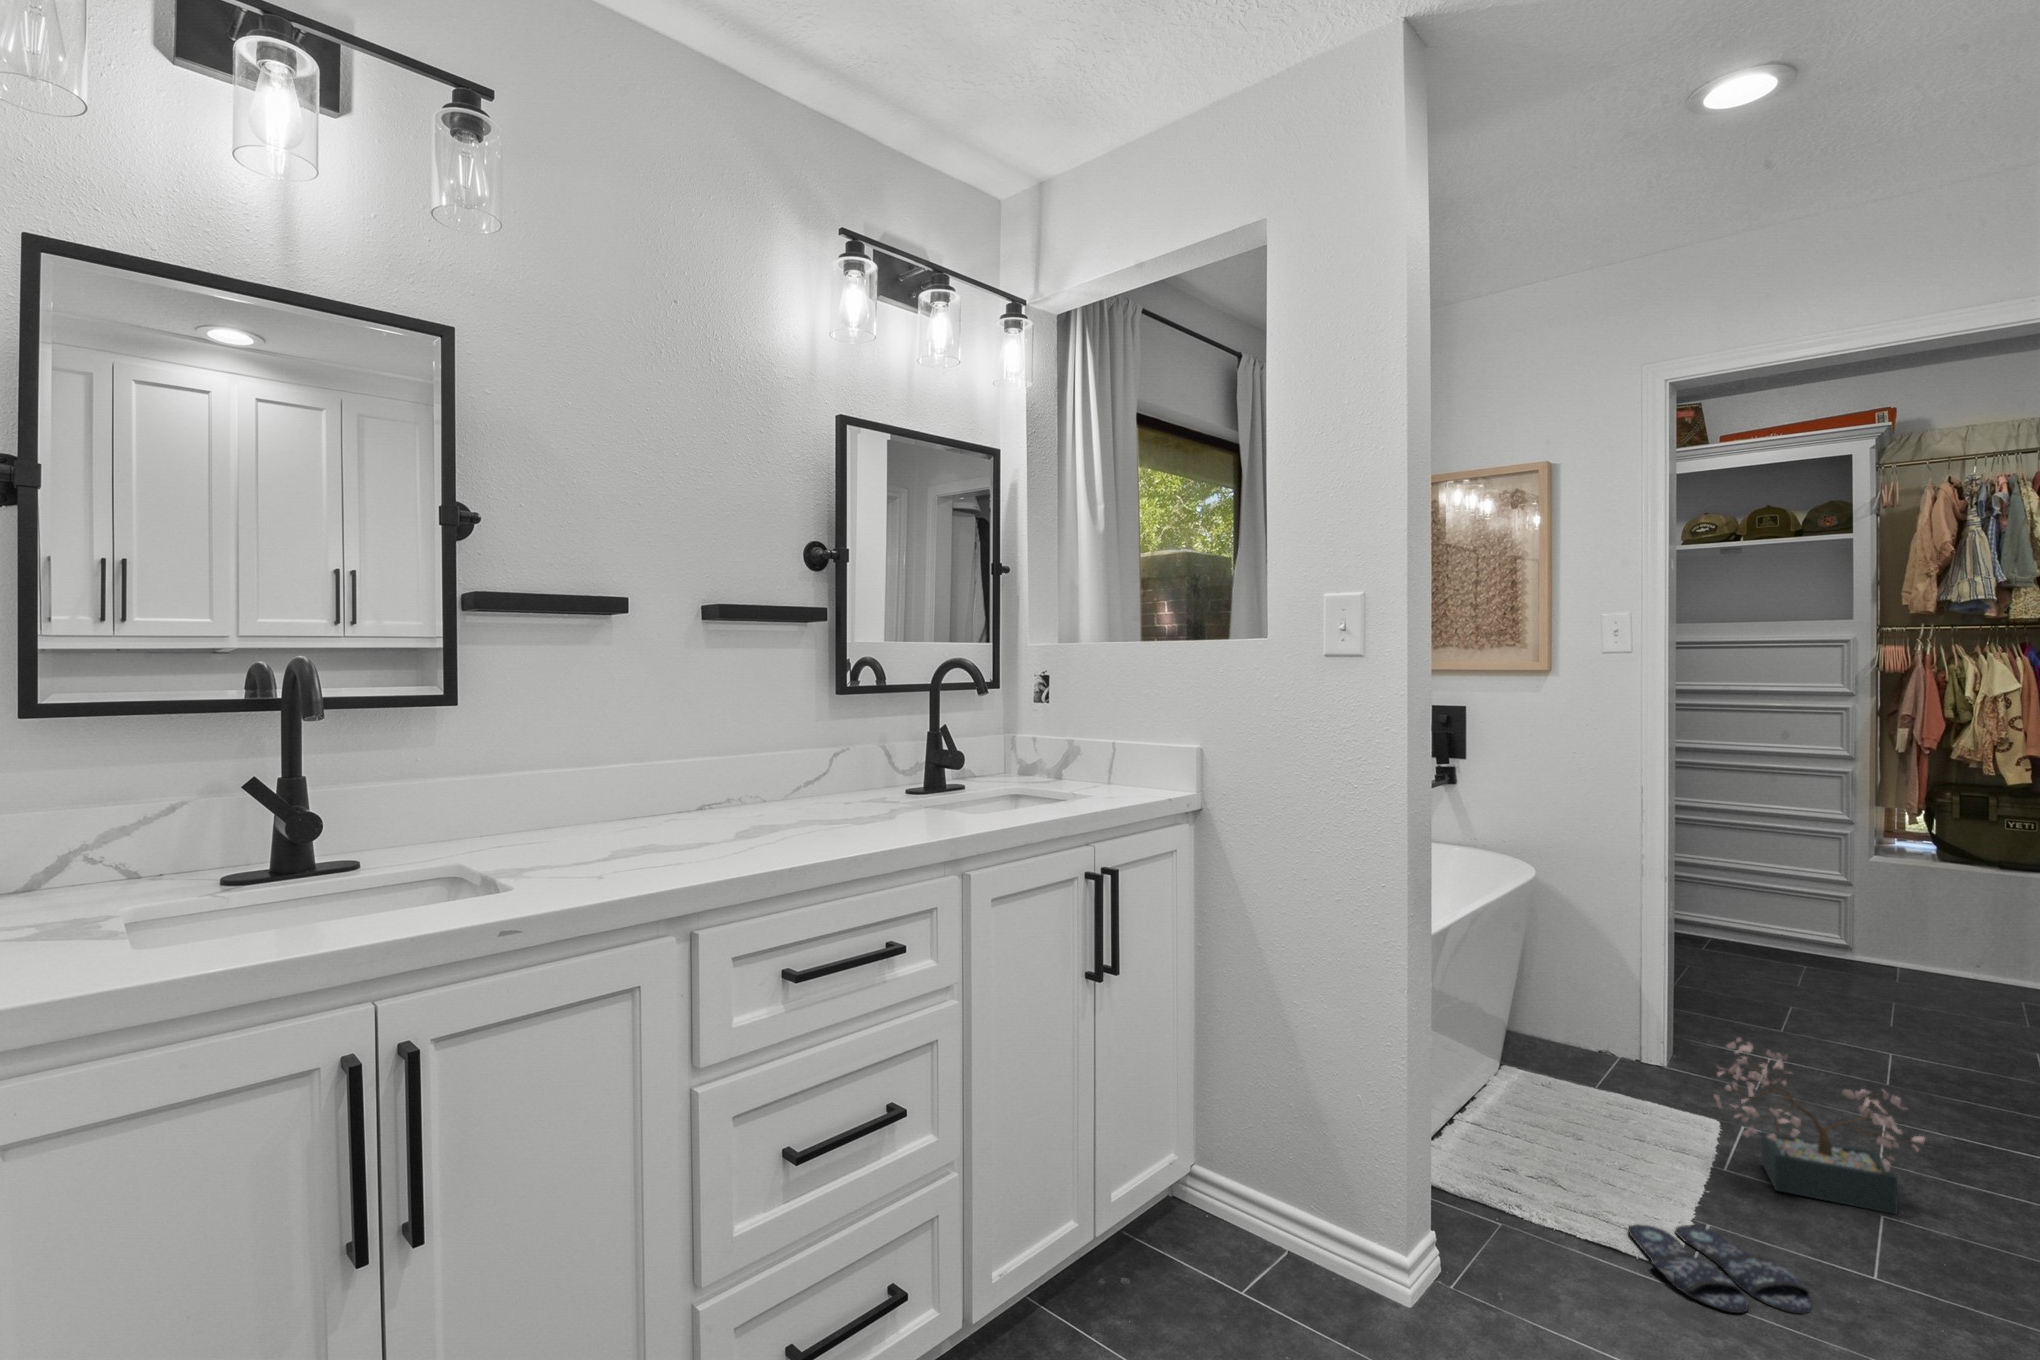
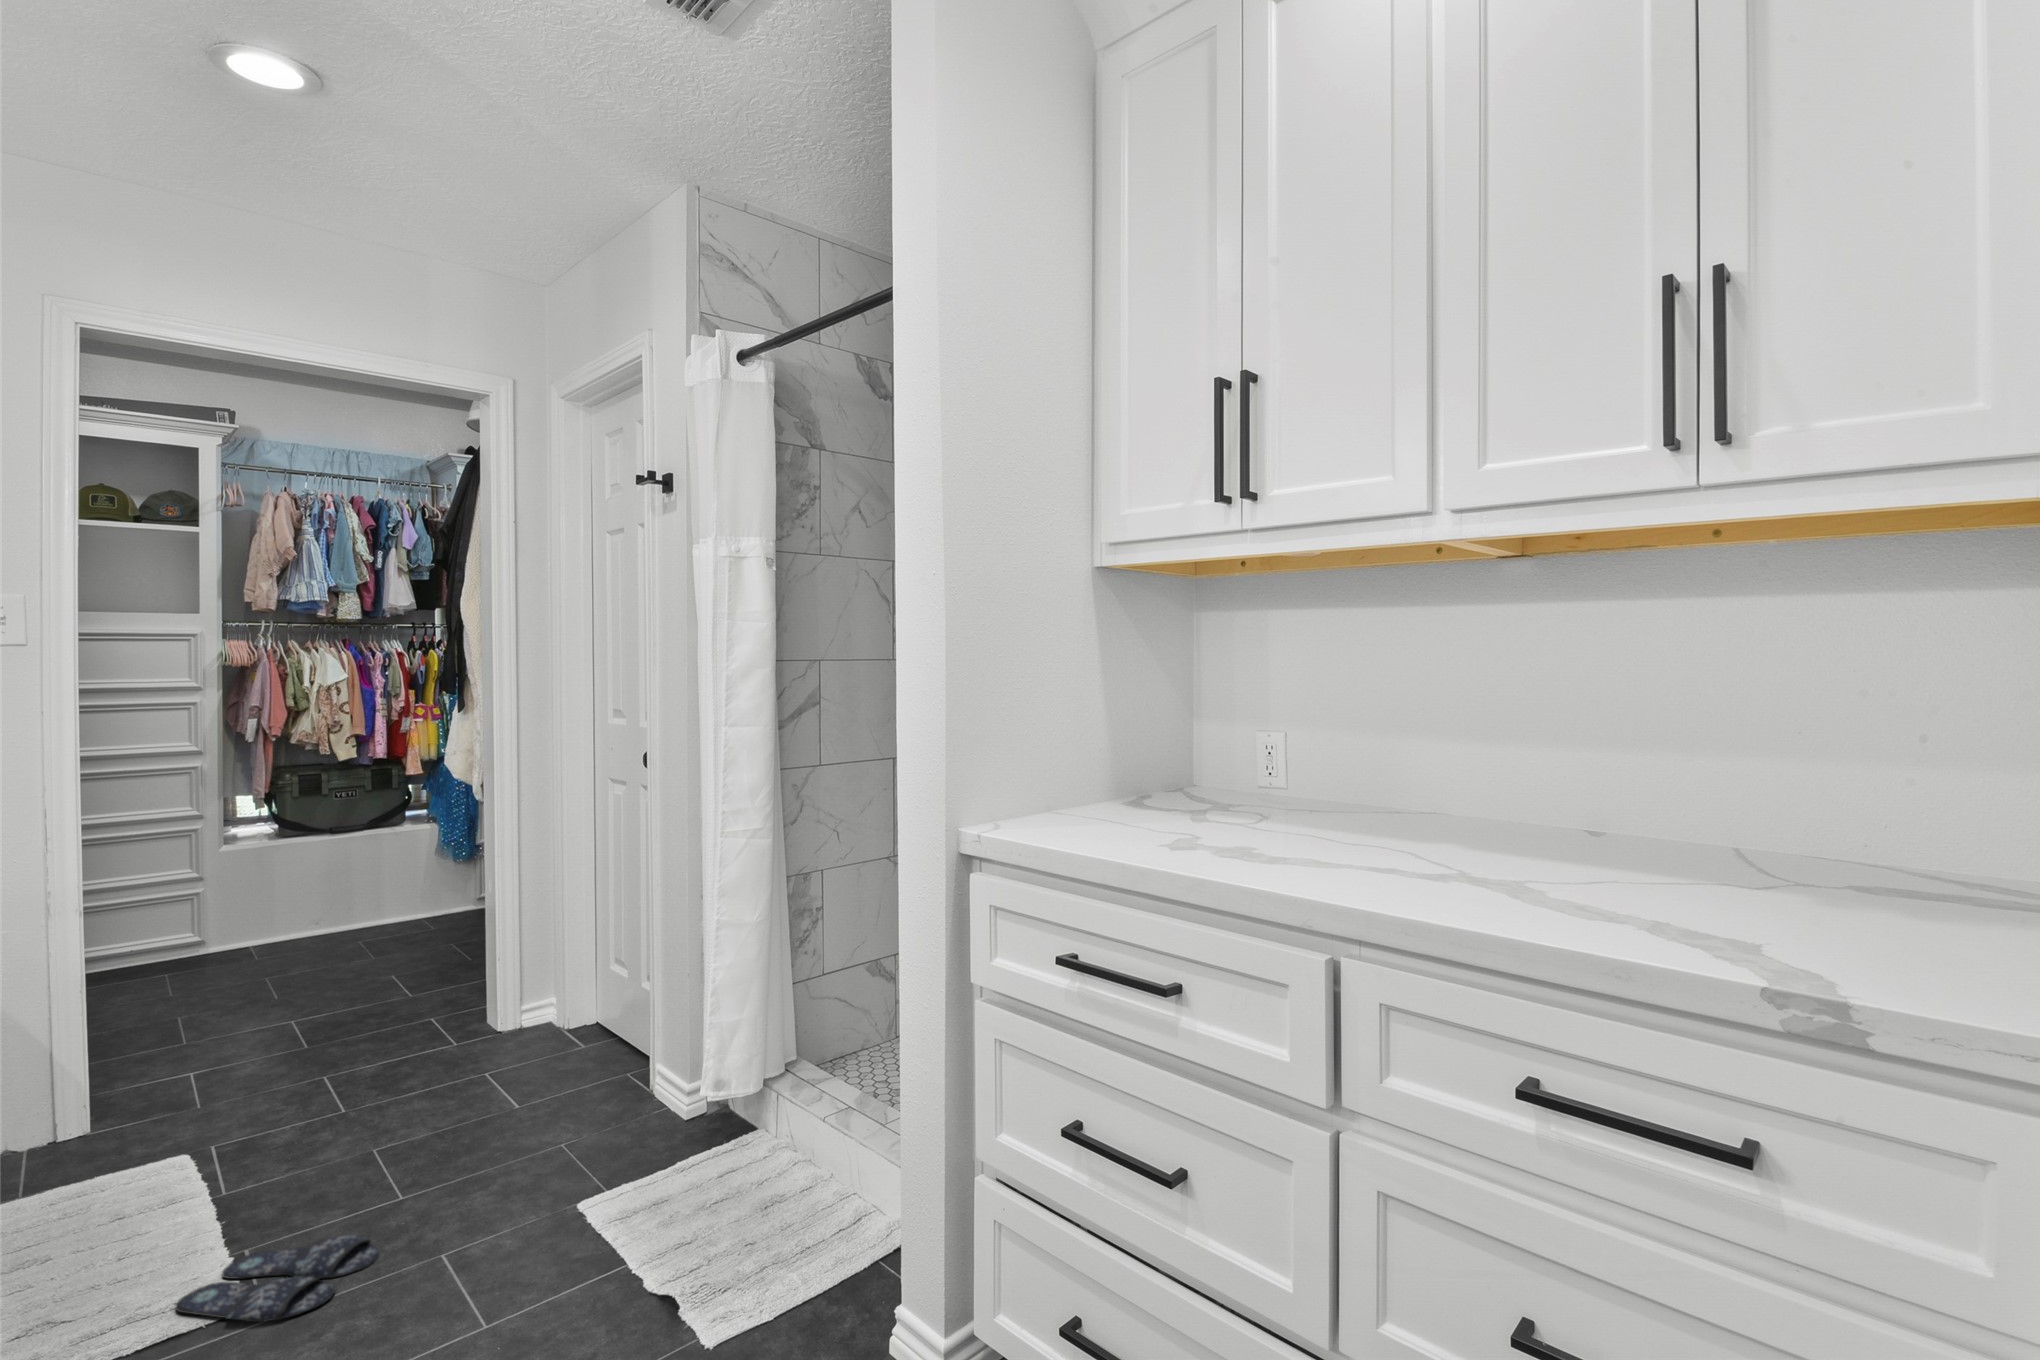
decorative plant: present [1714,1038,1925,1215] -> none [211,1039,397,1182]

